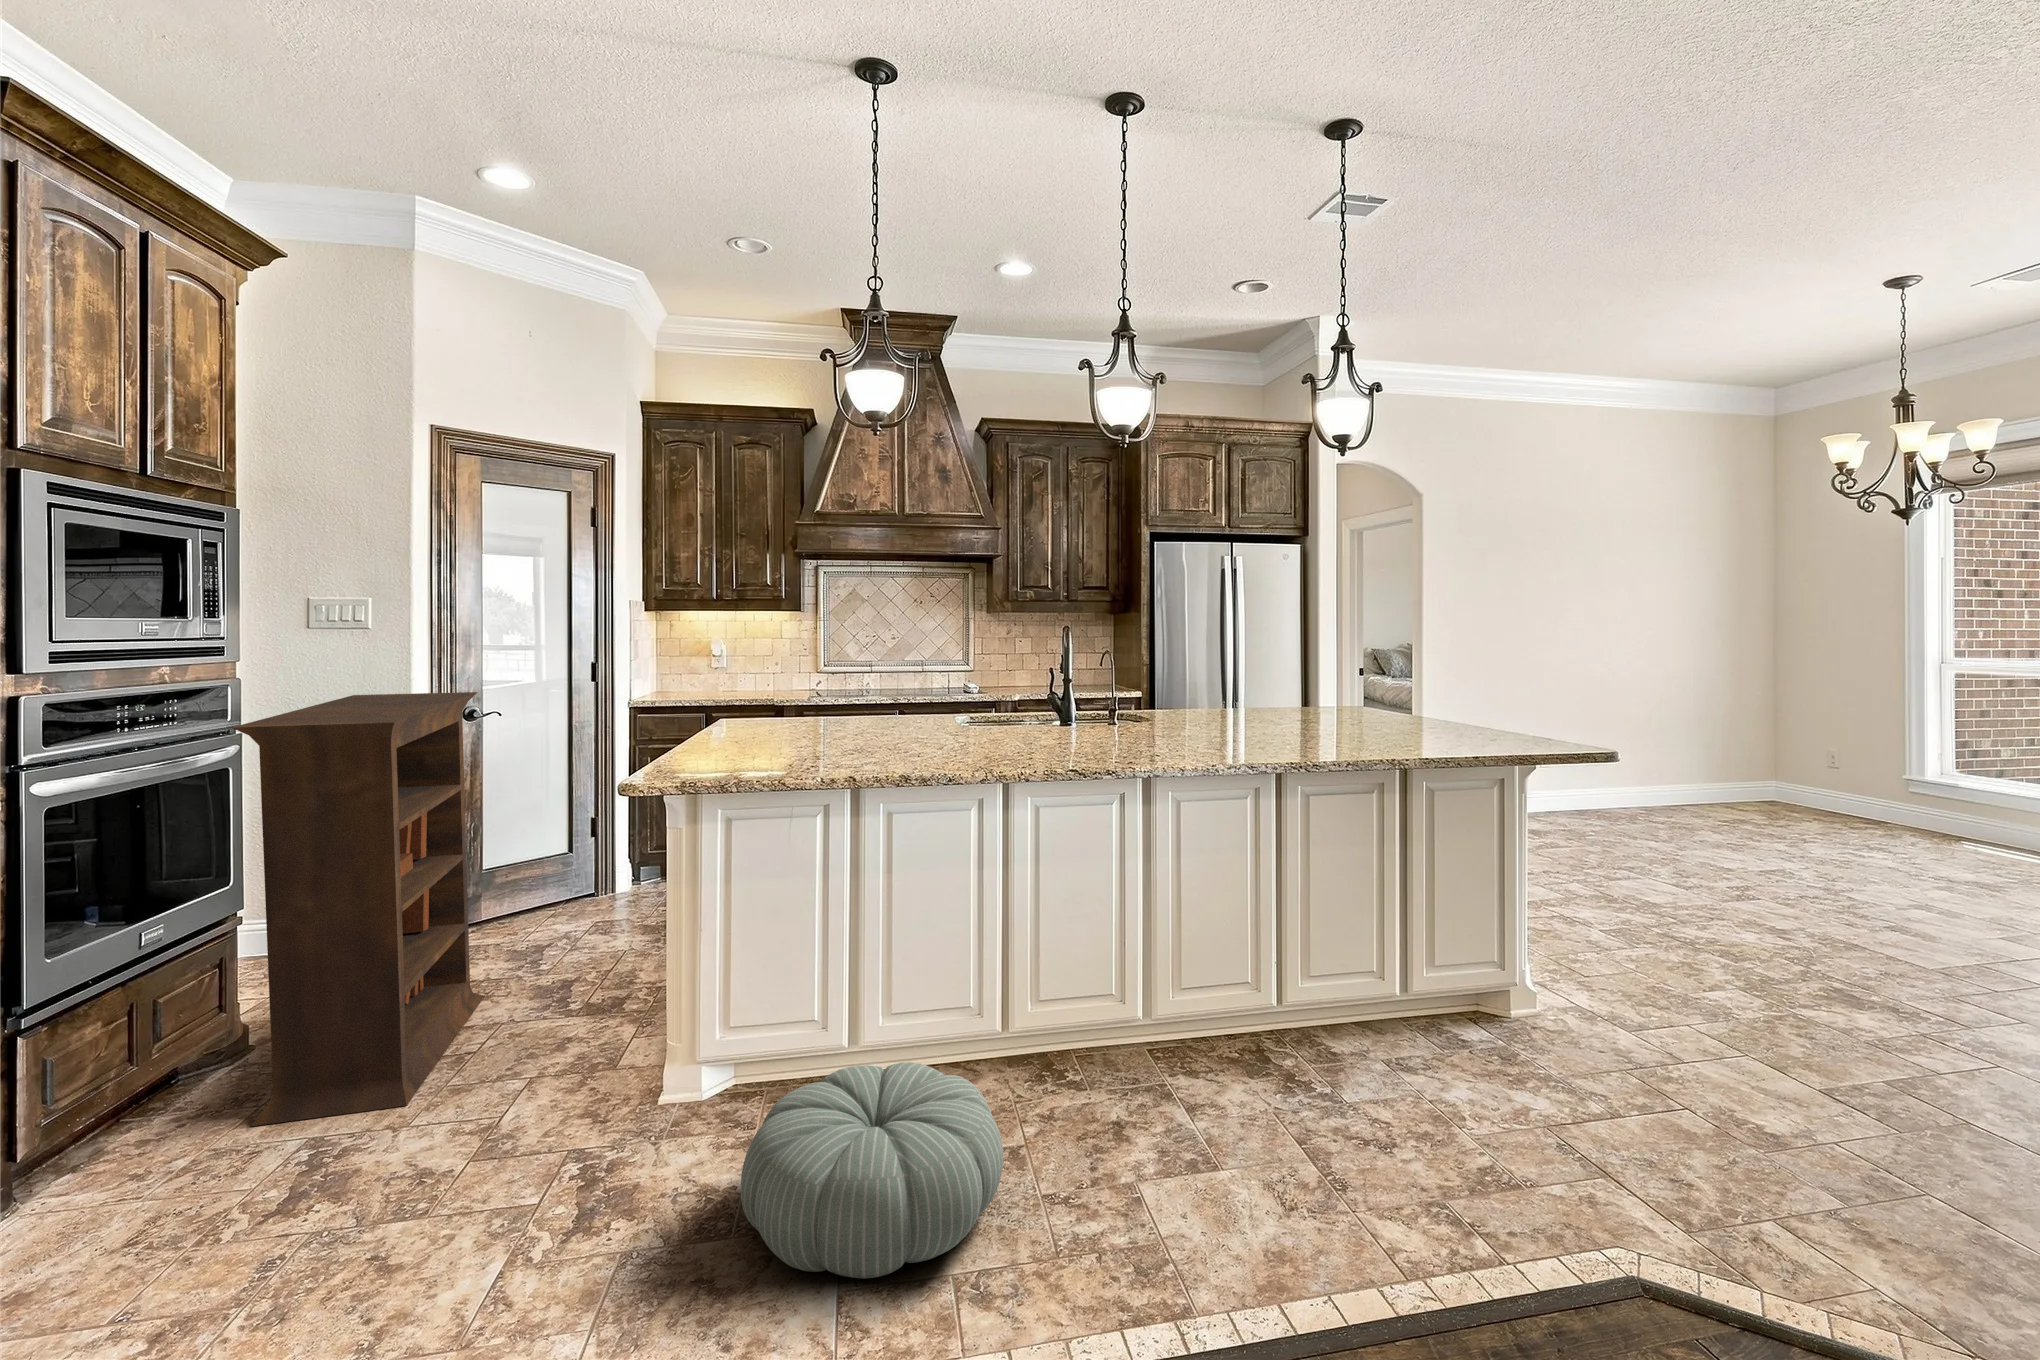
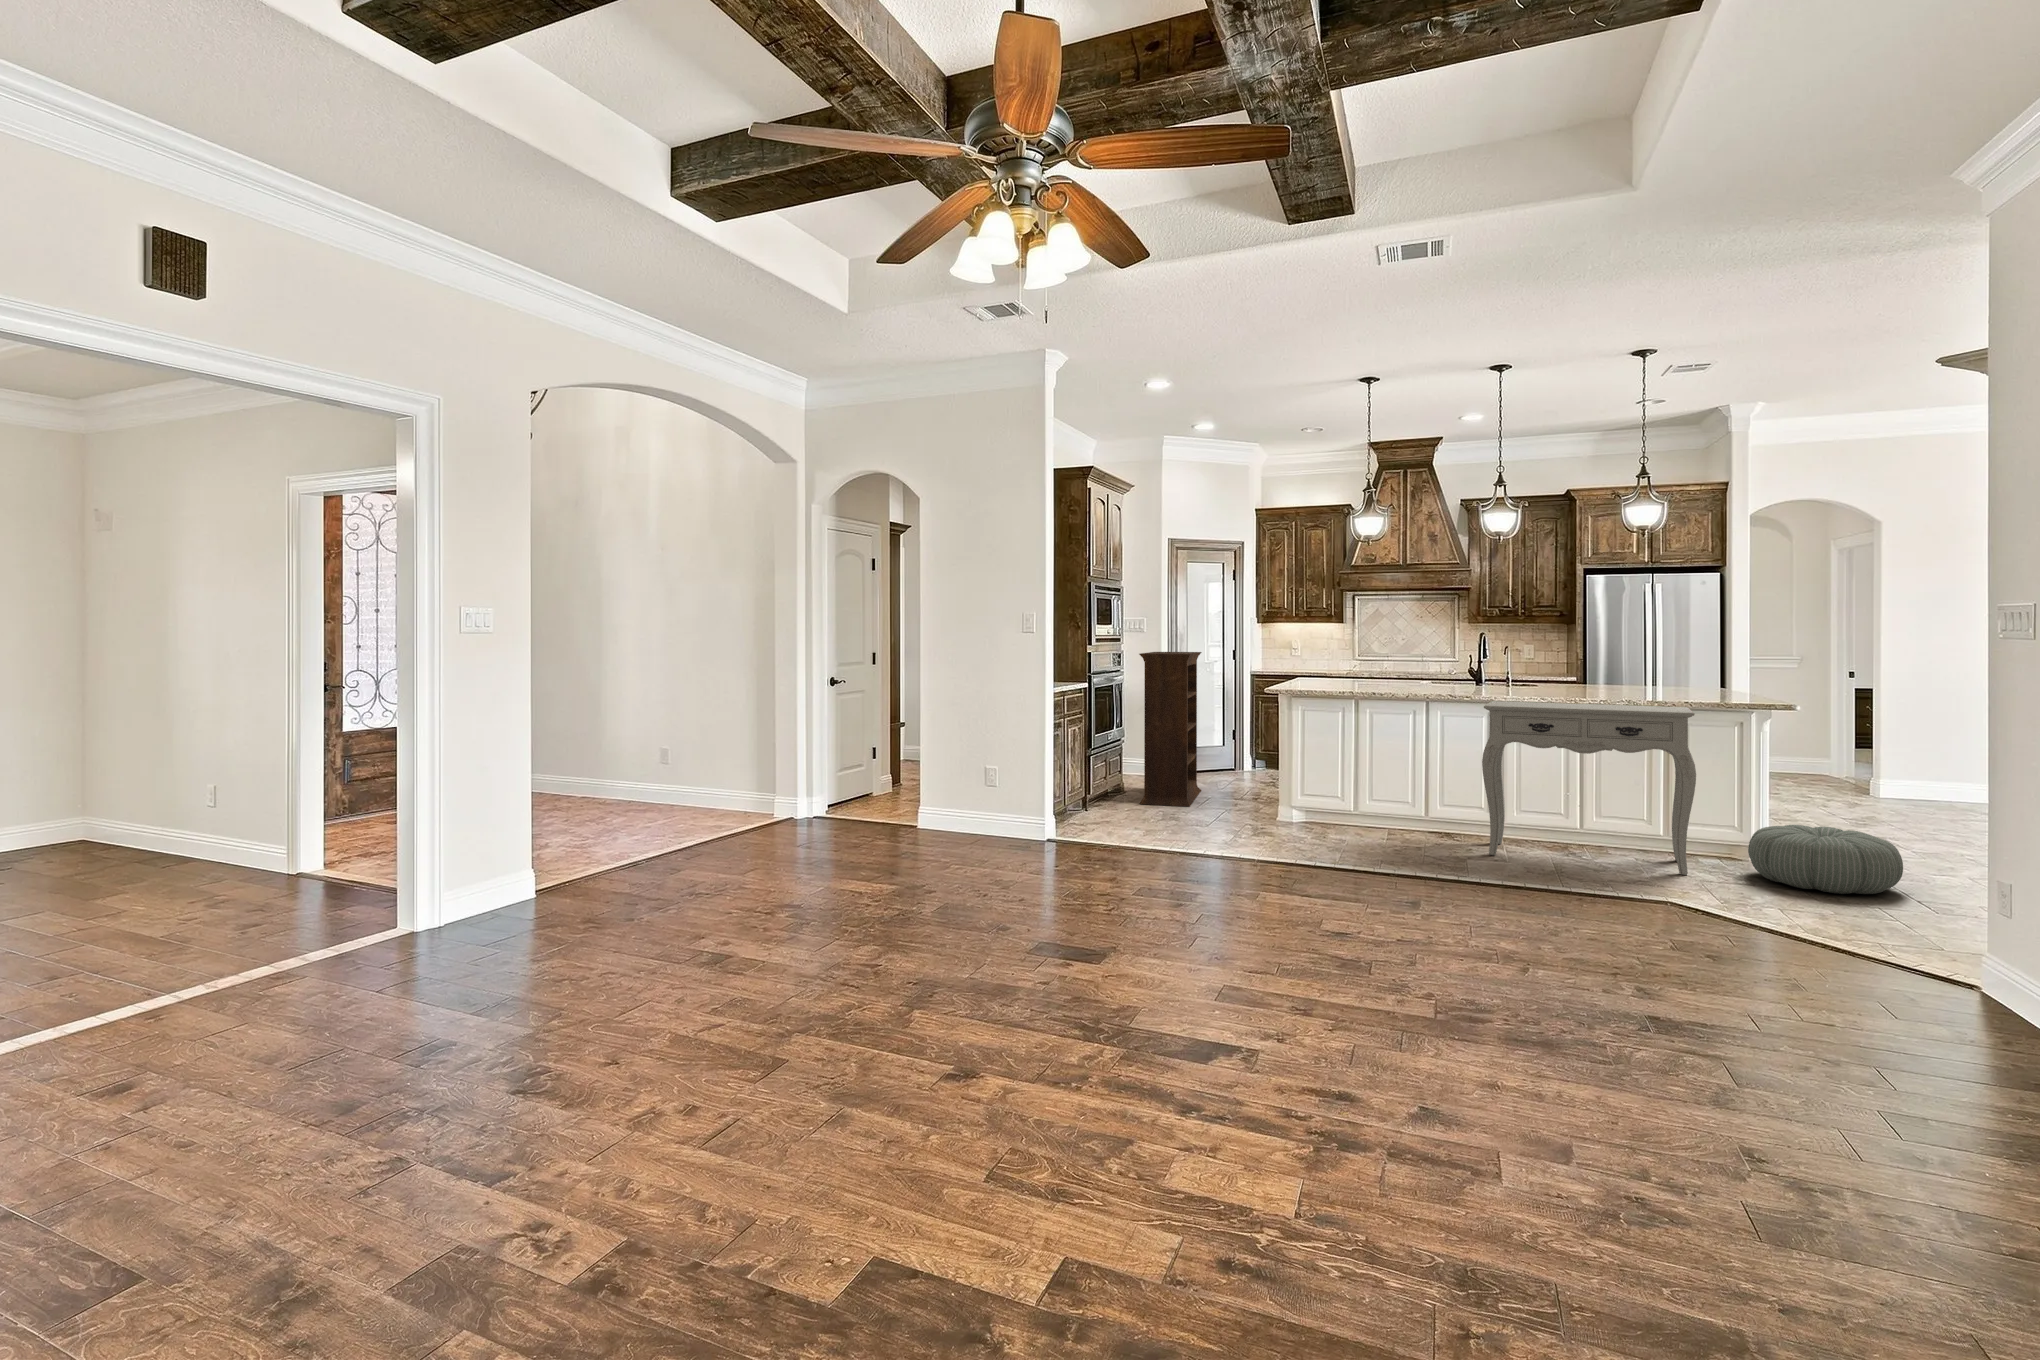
console table: none [1109,825,1556,1231] -> present [1482,701,1696,875]
pouf: present [740,1062,1003,1279] -> present [1748,825,1903,894]

